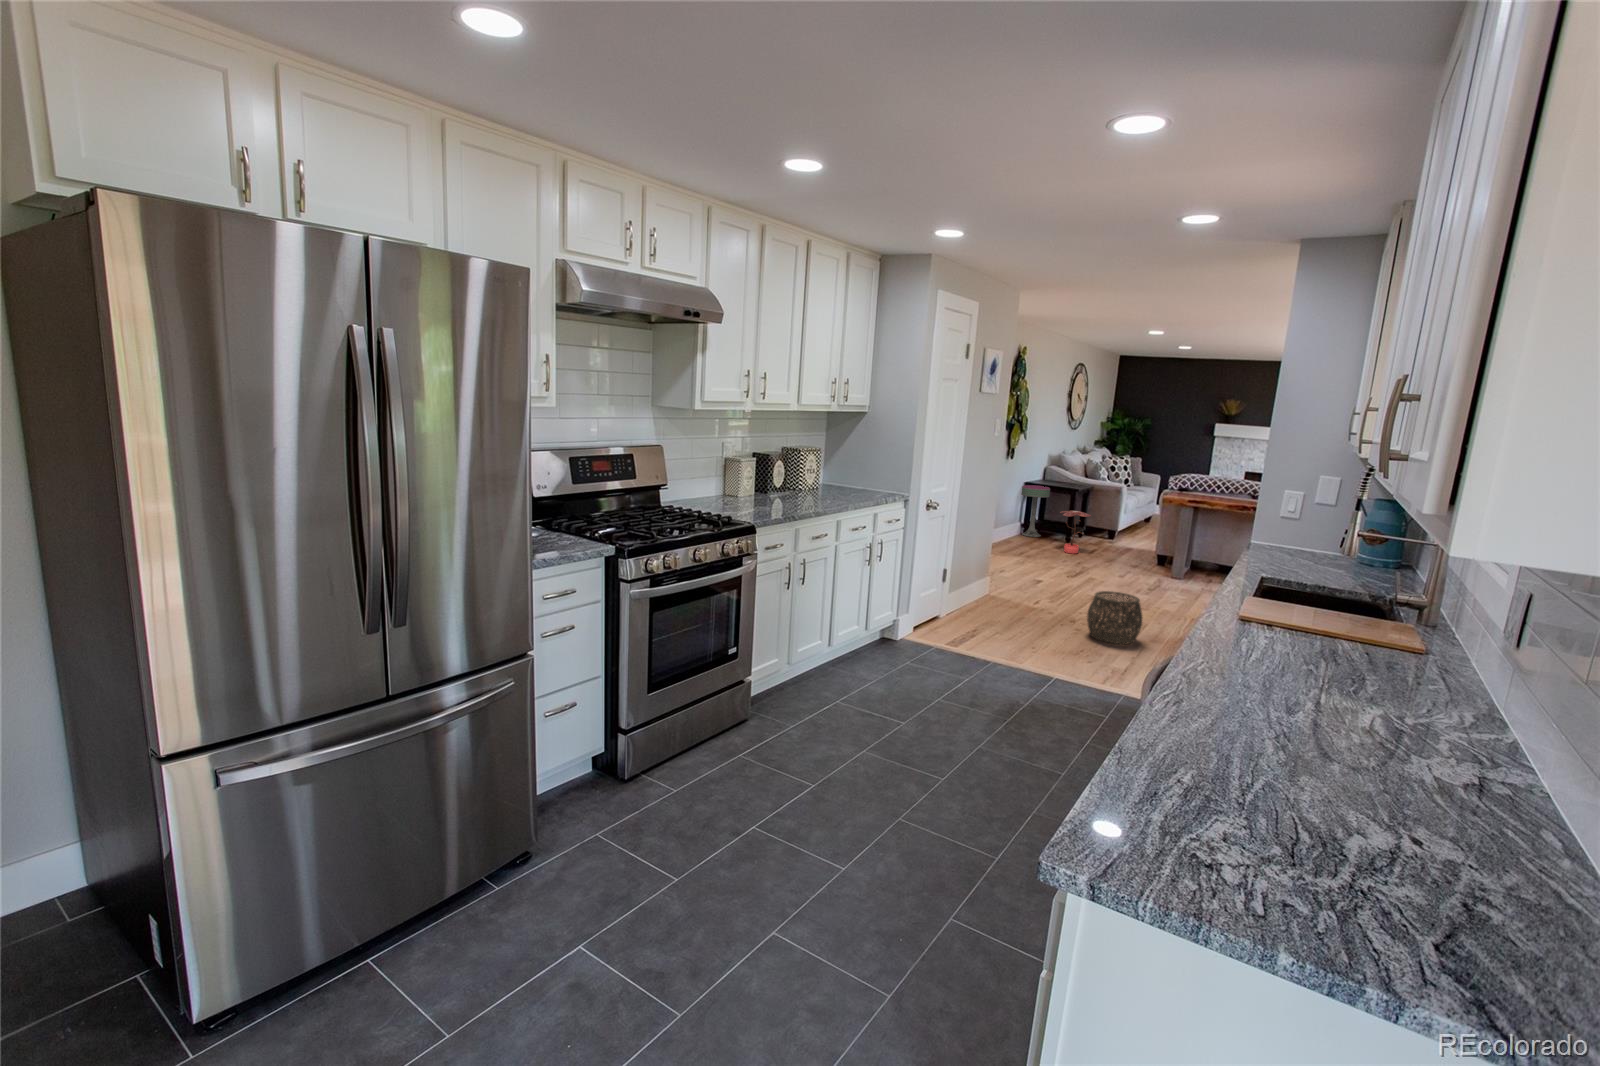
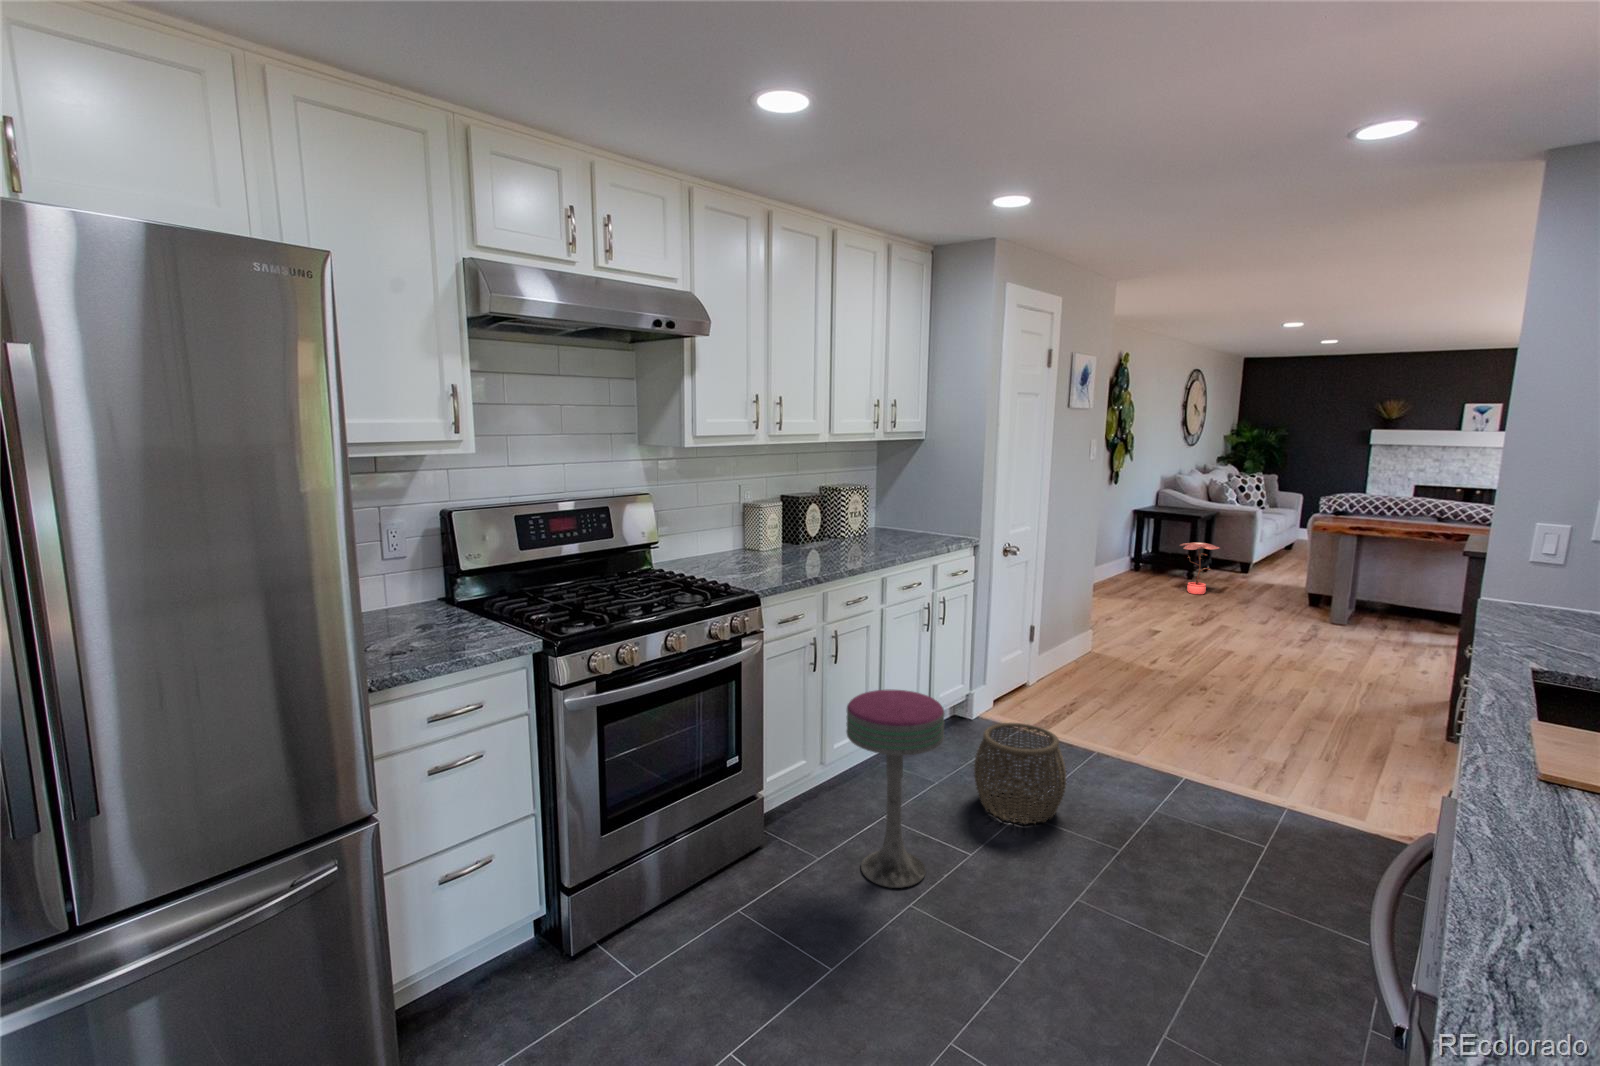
bar stool: present [1021,485,1050,537] -> present [846,689,945,888]
woven basket: present [1087,591,1142,644] -> present [974,723,1066,824]

